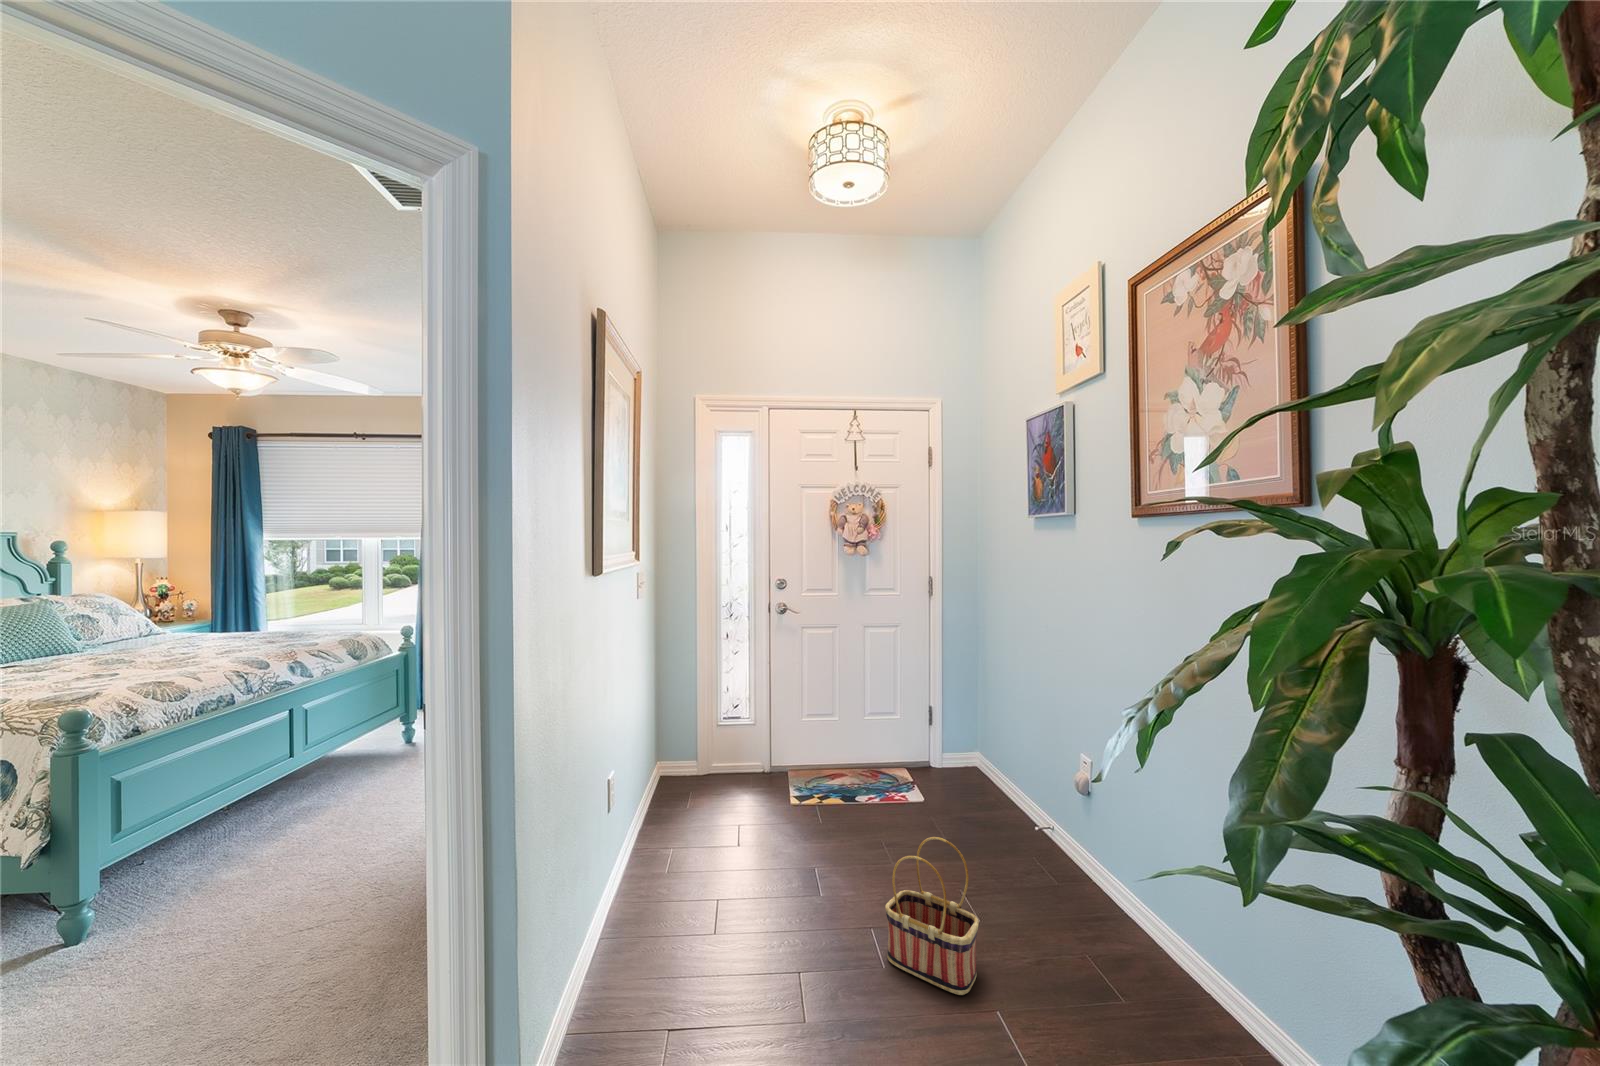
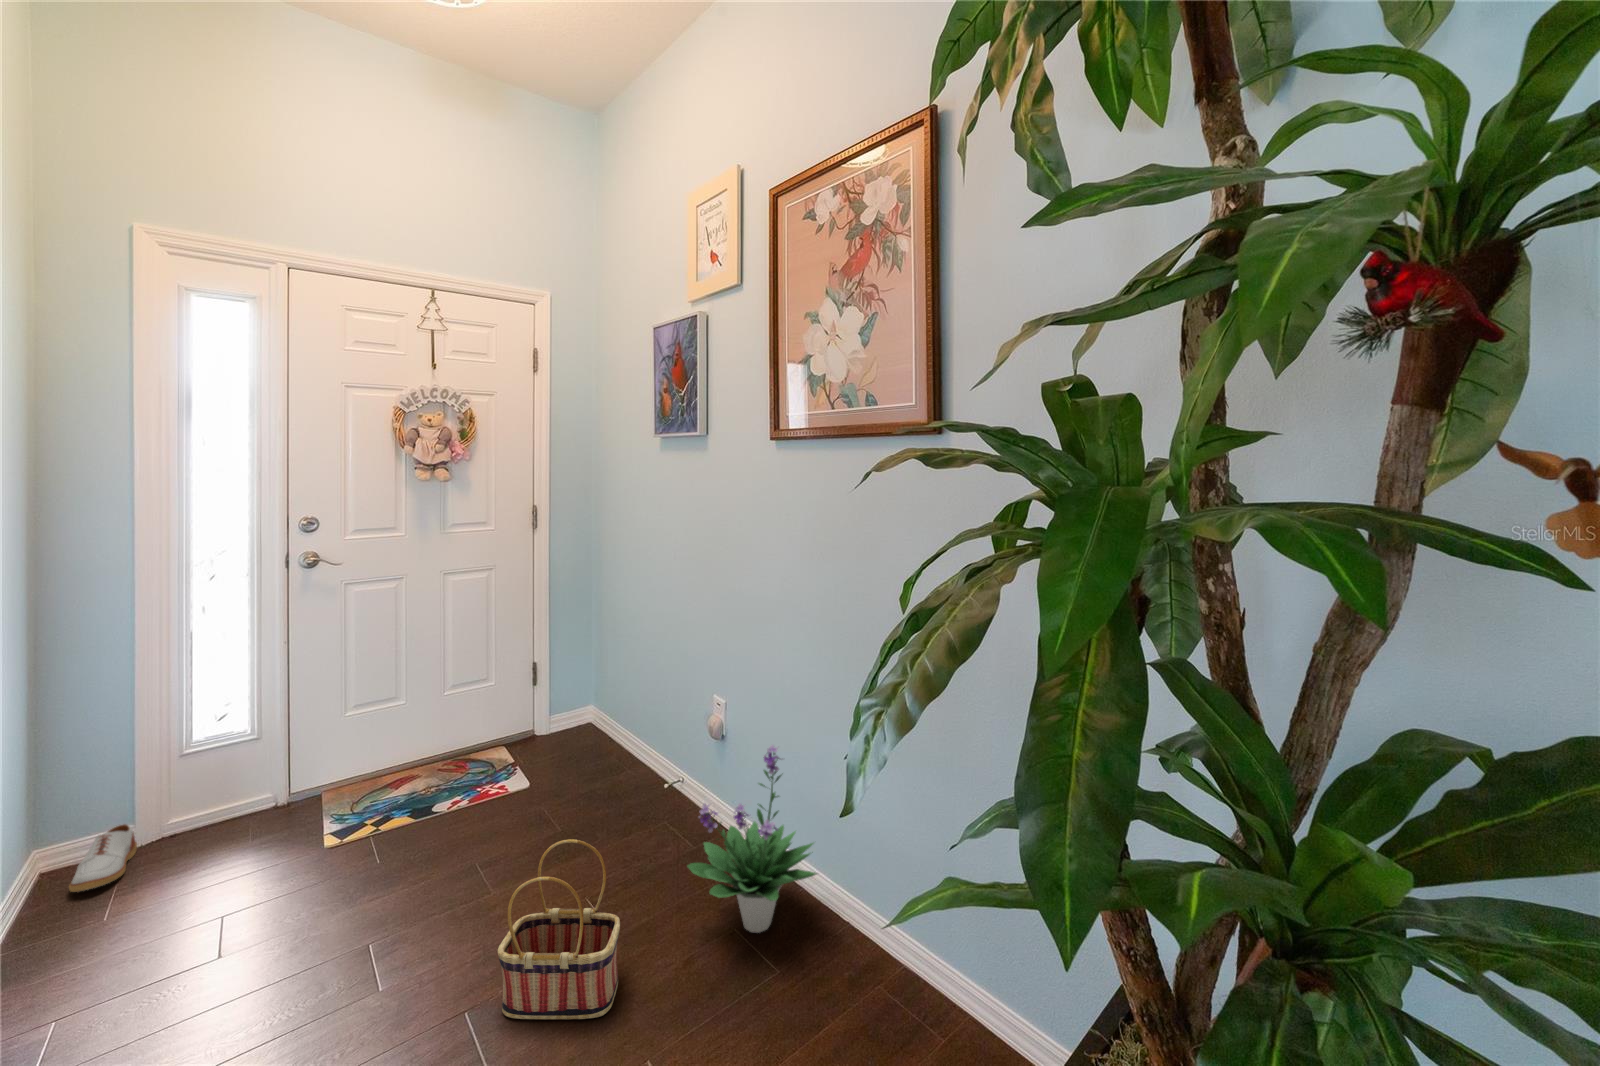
shoe: none [671,760,699,792] -> present [69,824,137,892]
potted plant: none [1042,806,1187,995] -> present [687,745,817,933]

